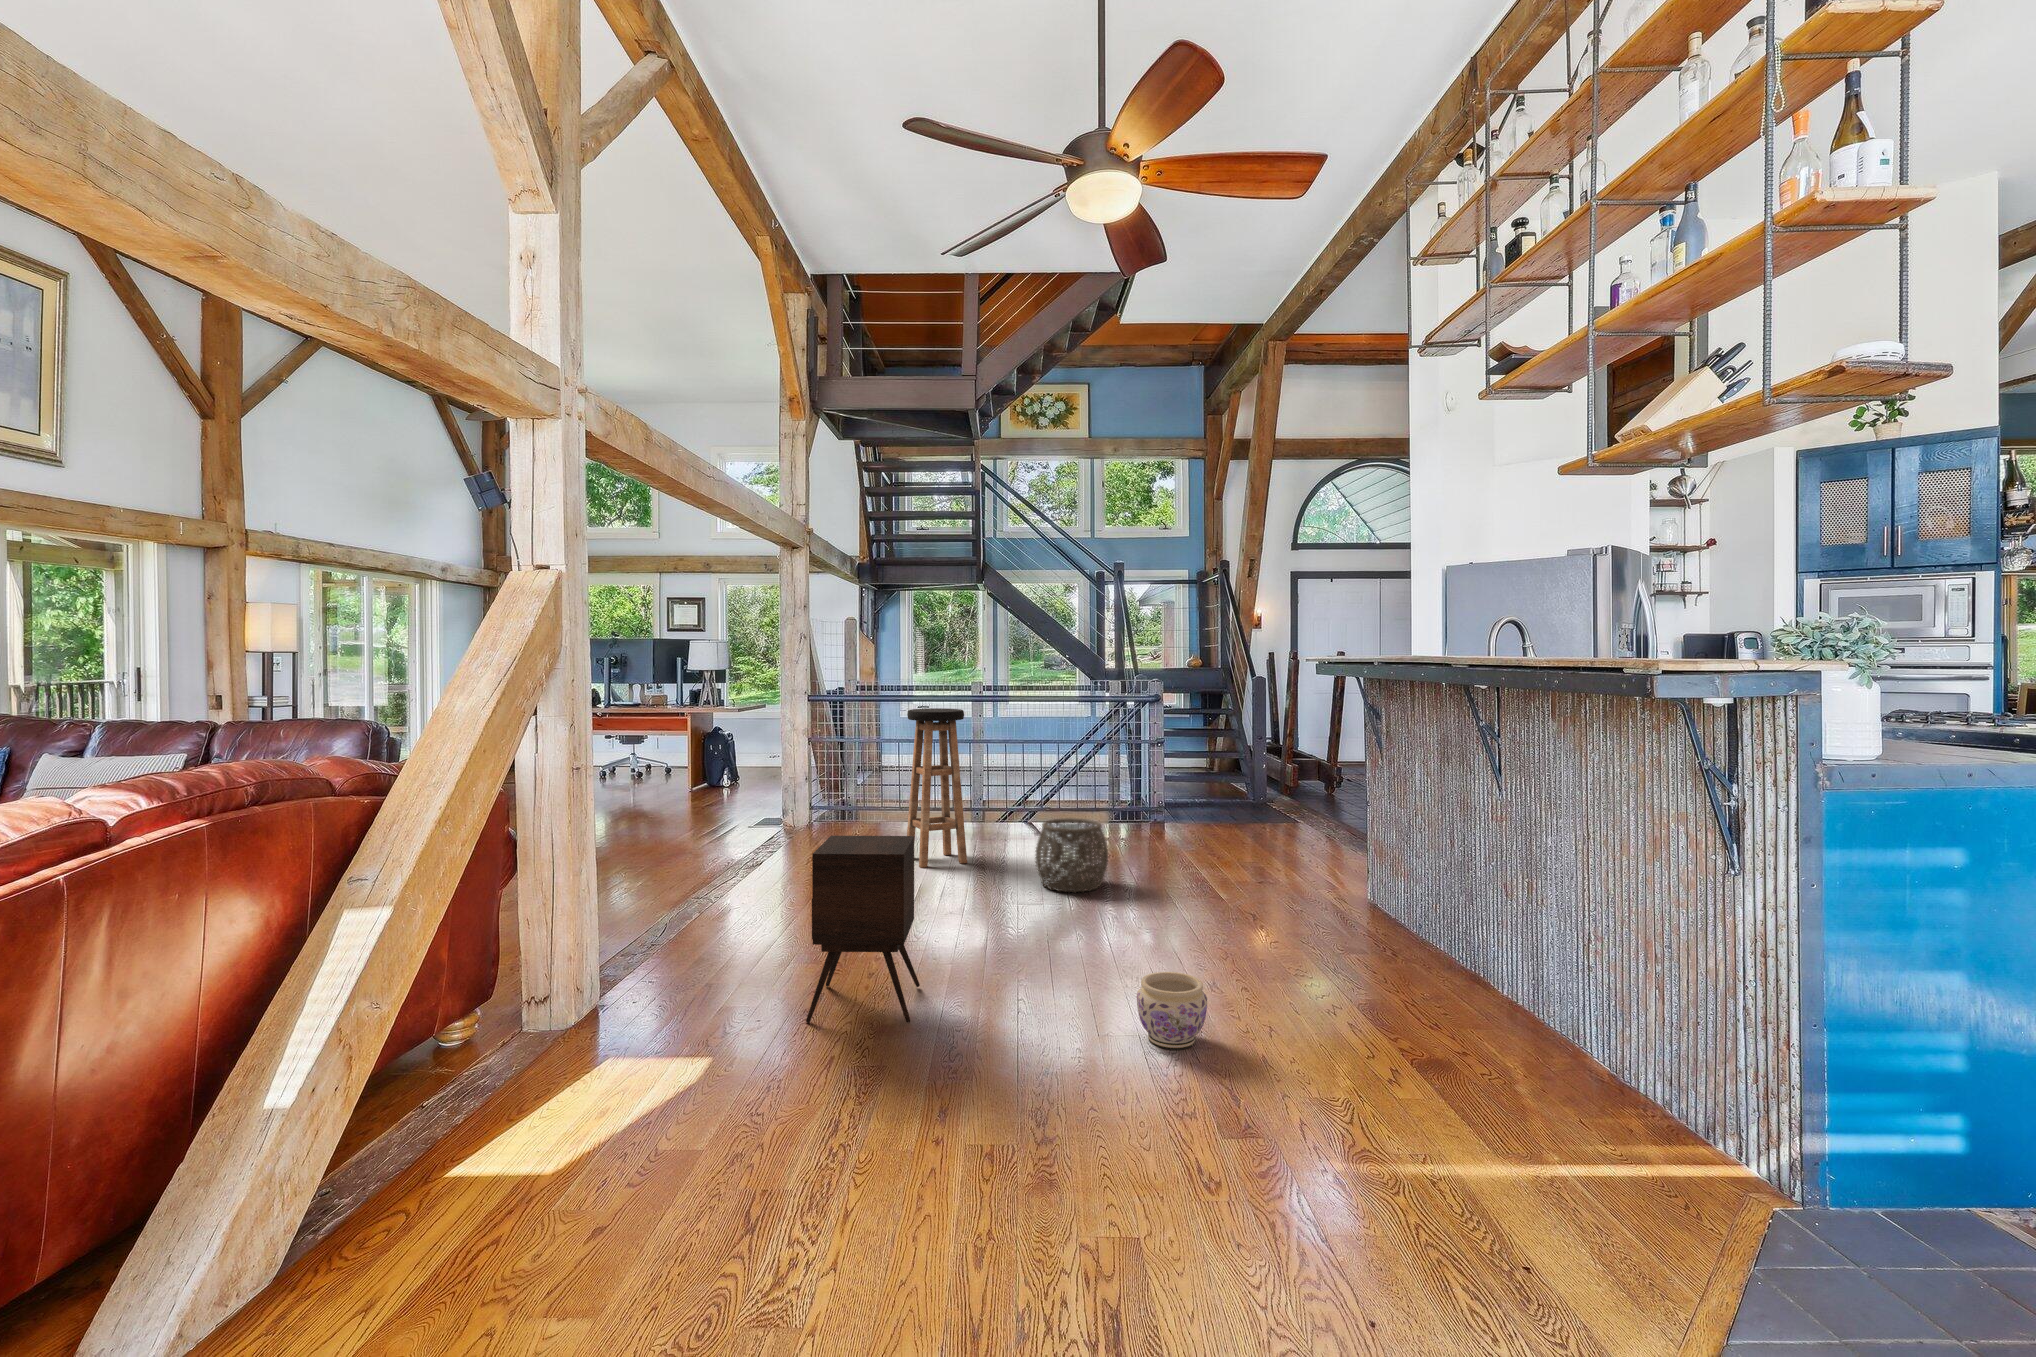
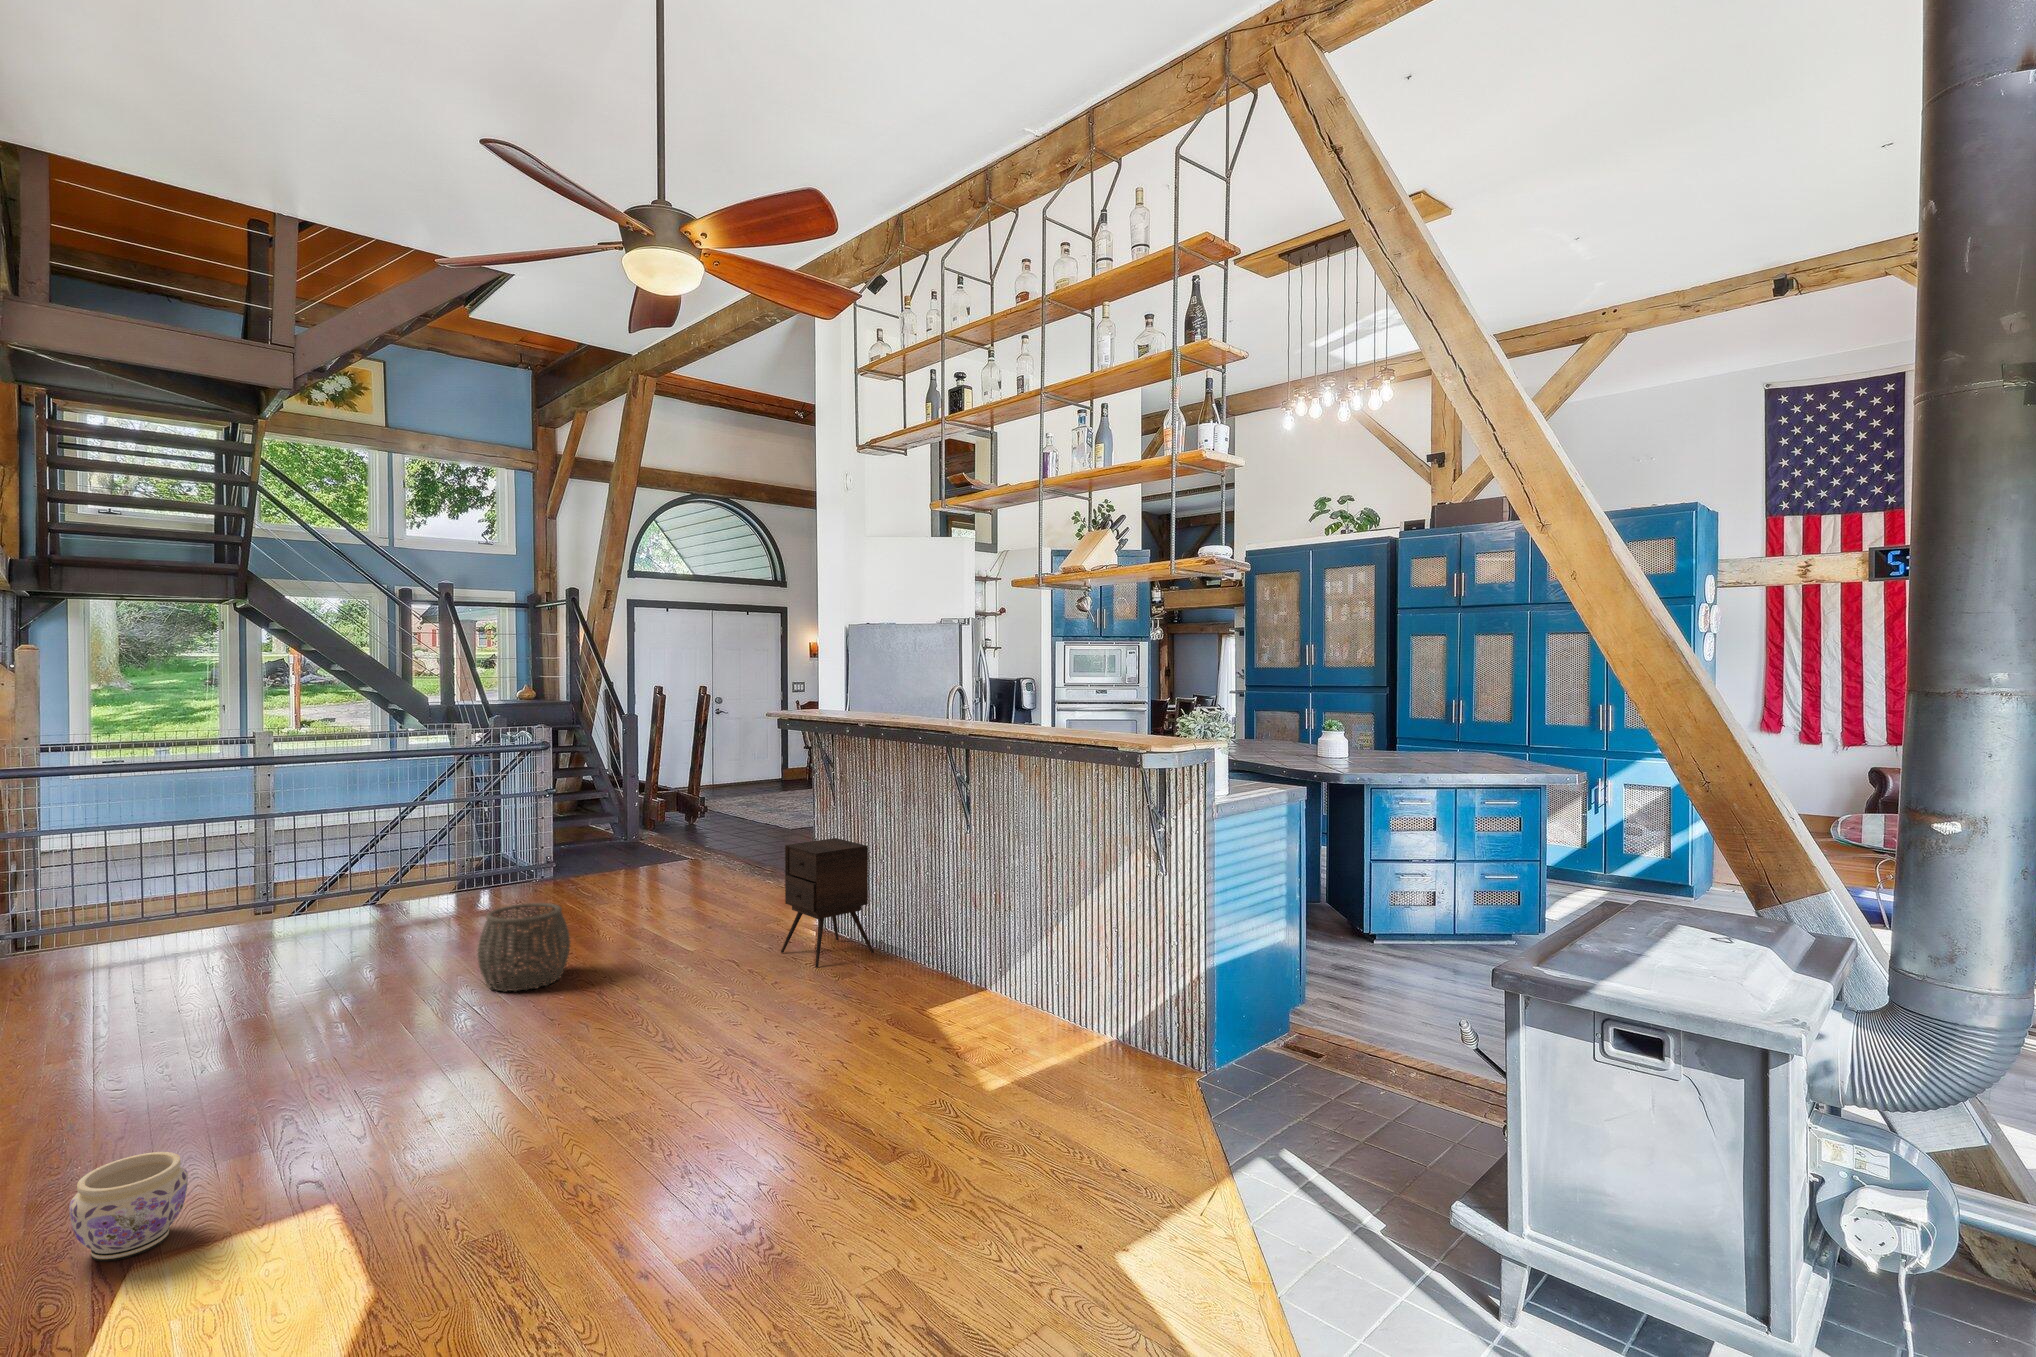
bar stool: present [907,708,967,868] -> none [248,789,356,1003]
side table: present [806,836,920,1023] -> present [781,838,874,967]
planter: present [1137,972,1207,1050] -> present [69,1152,188,1261]

